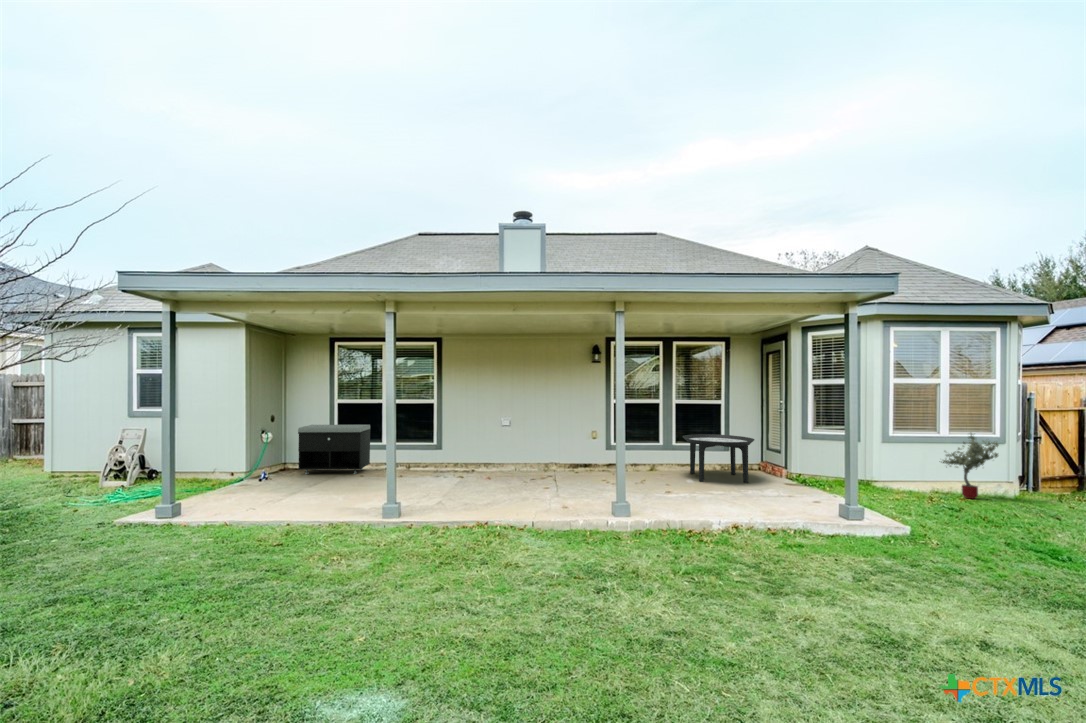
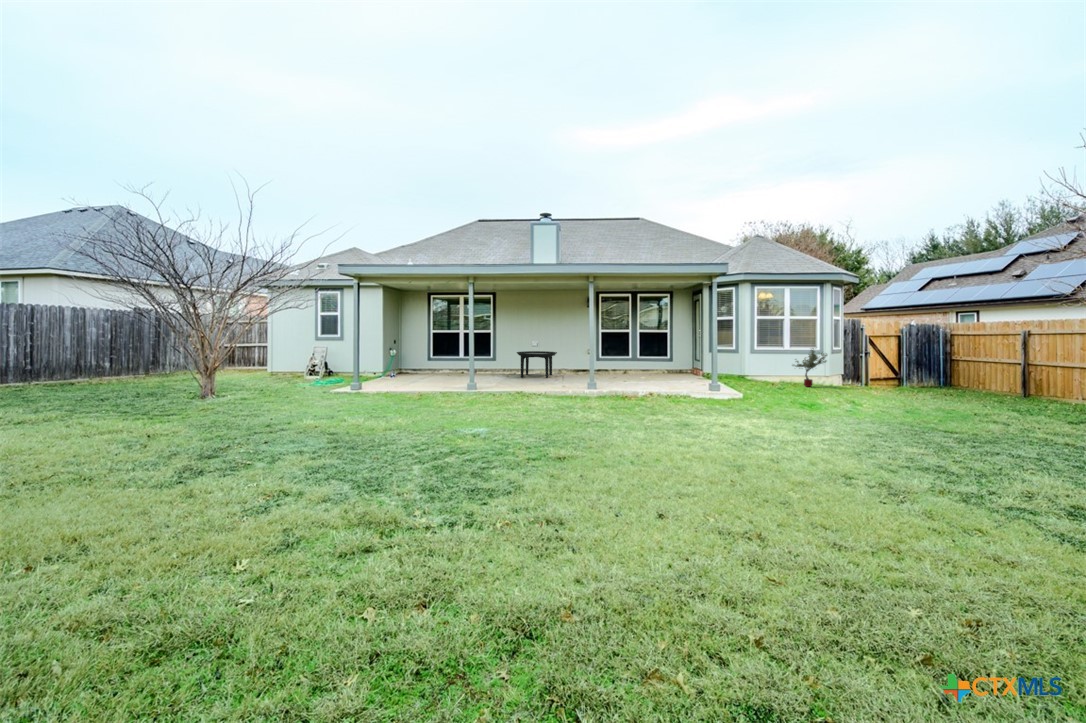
storage bench: present [298,425,370,474] -> none [412,346,453,375]
round table: present [683,434,754,483] -> present [517,351,557,378]

